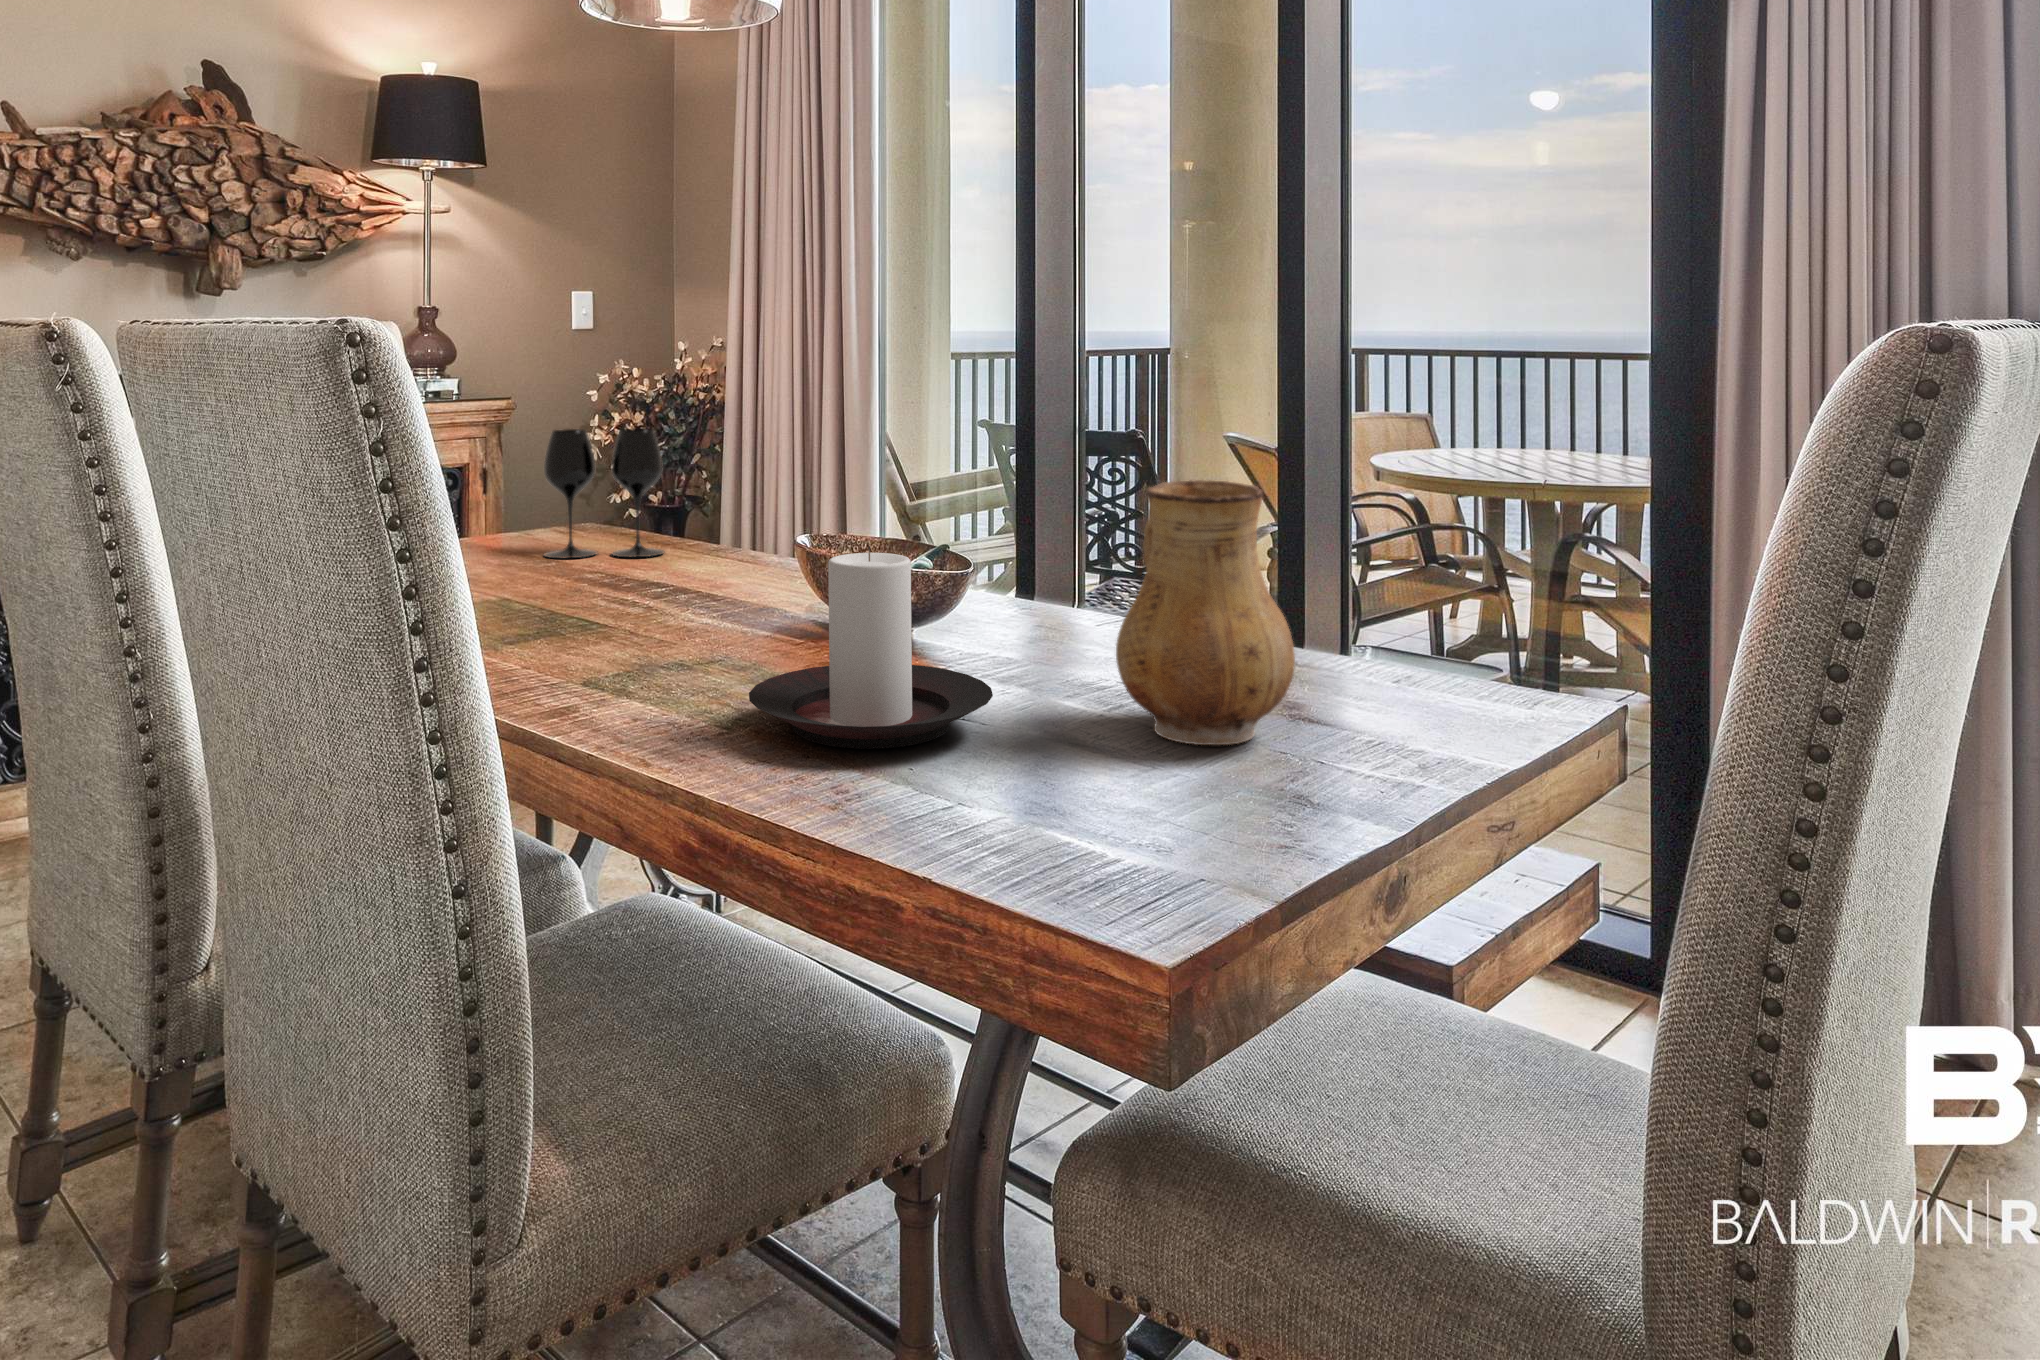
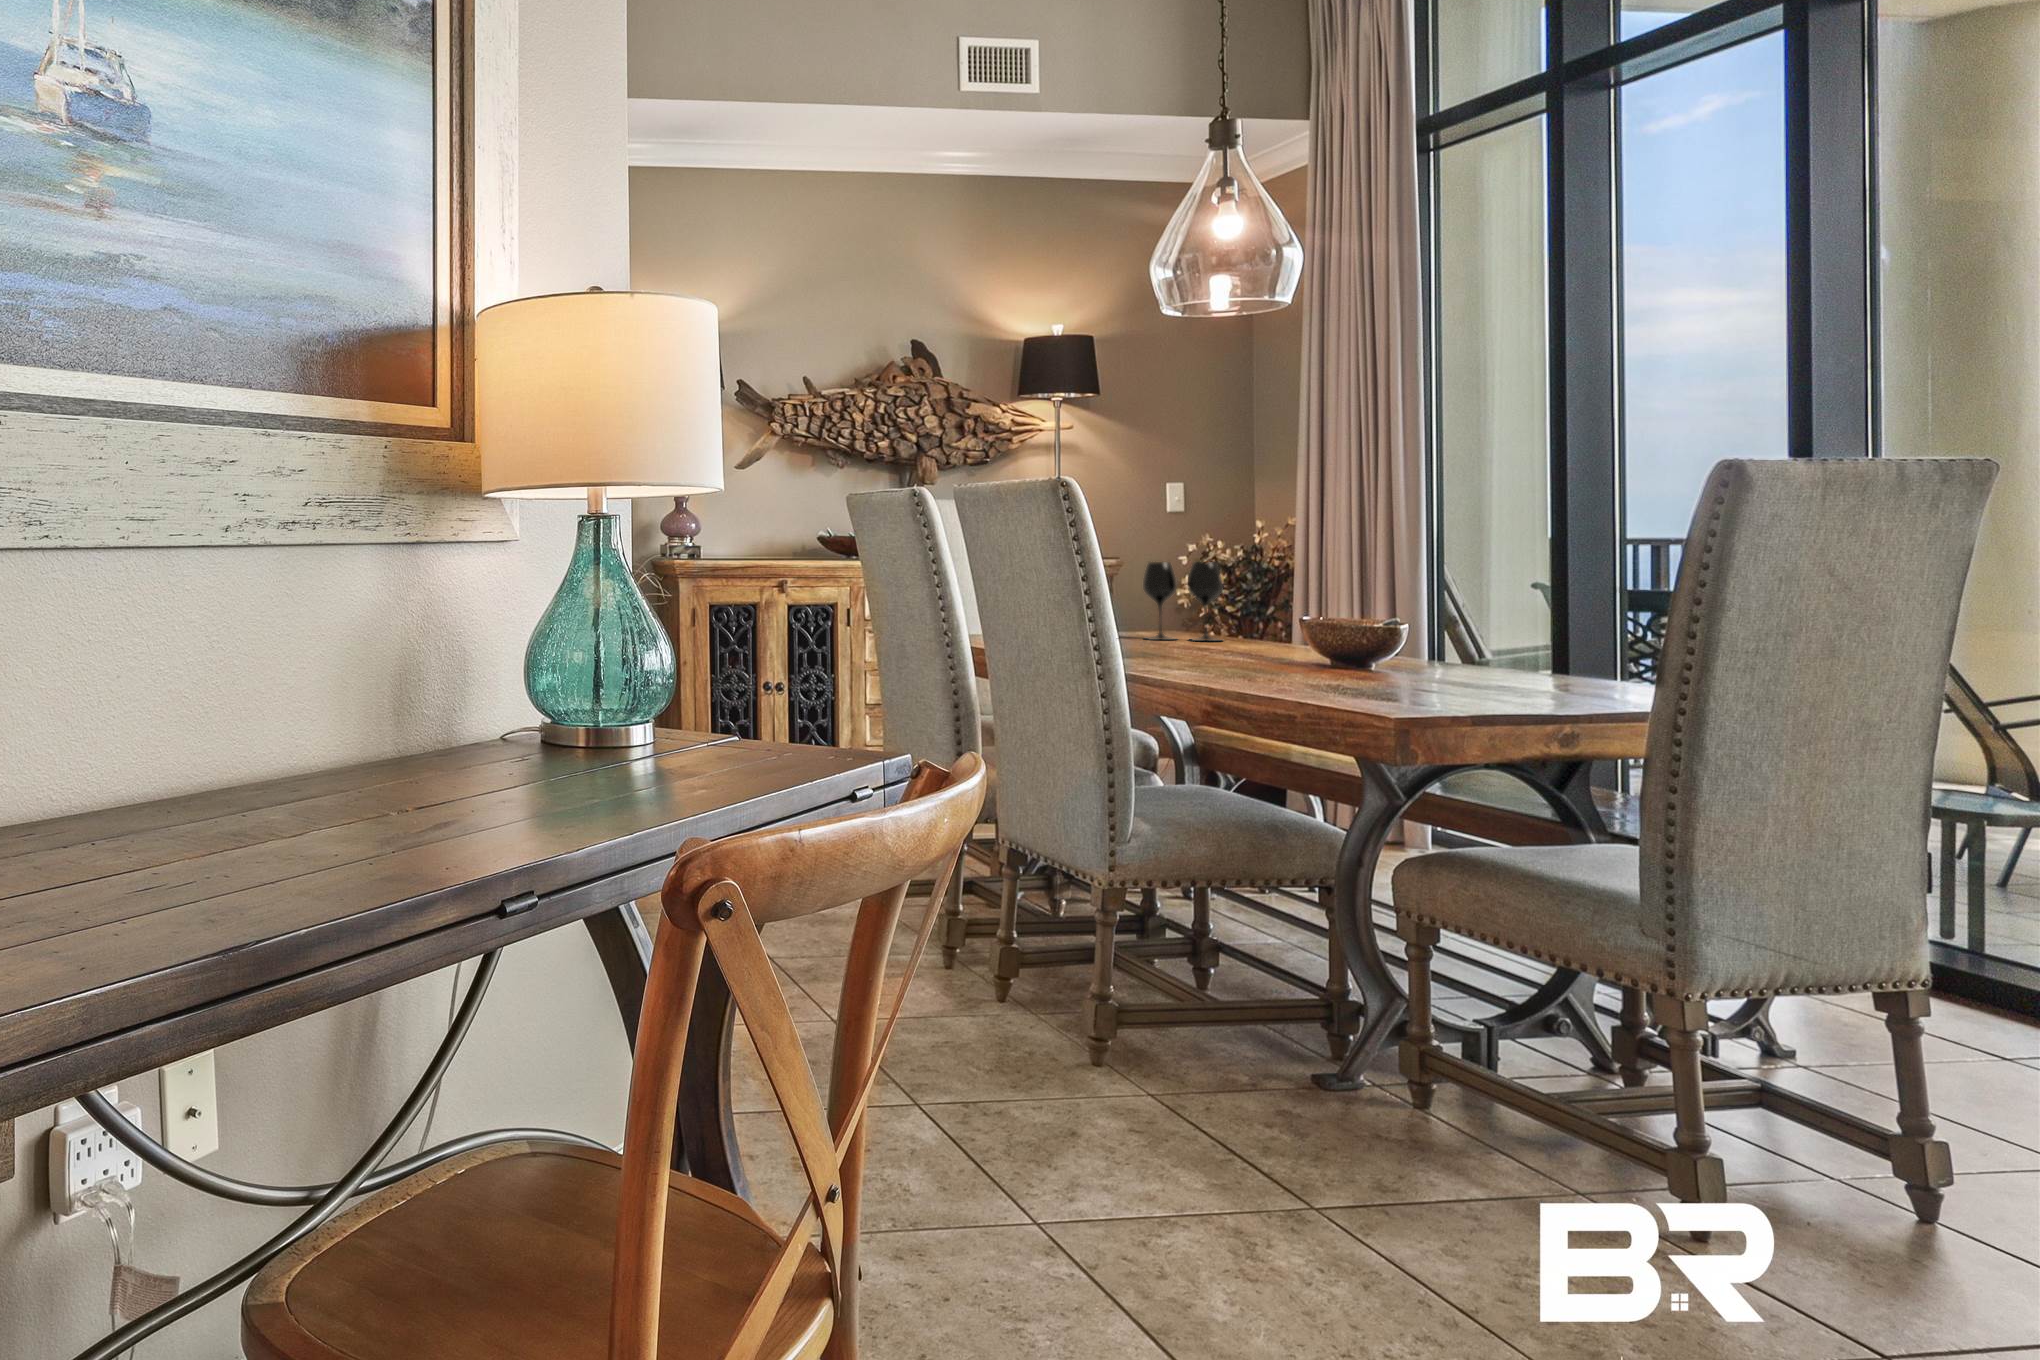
ceramic pitcher: present [1116,480,1295,745] -> none [1454,562,1566,695]
candle holder: present [749,546,993,749] -> none [1244,591,1382,685]

